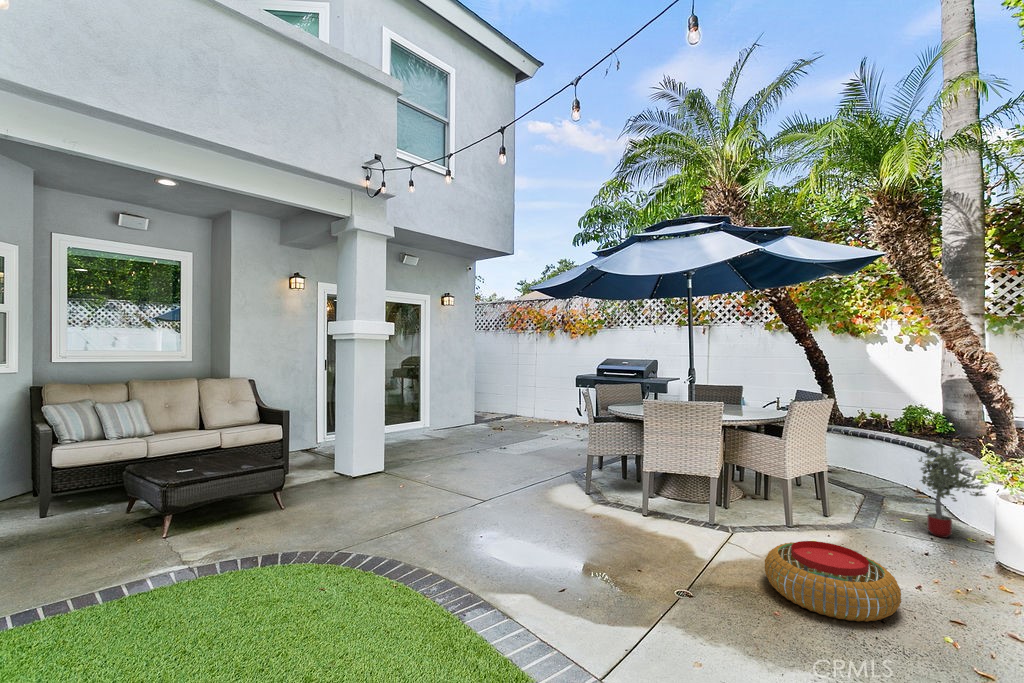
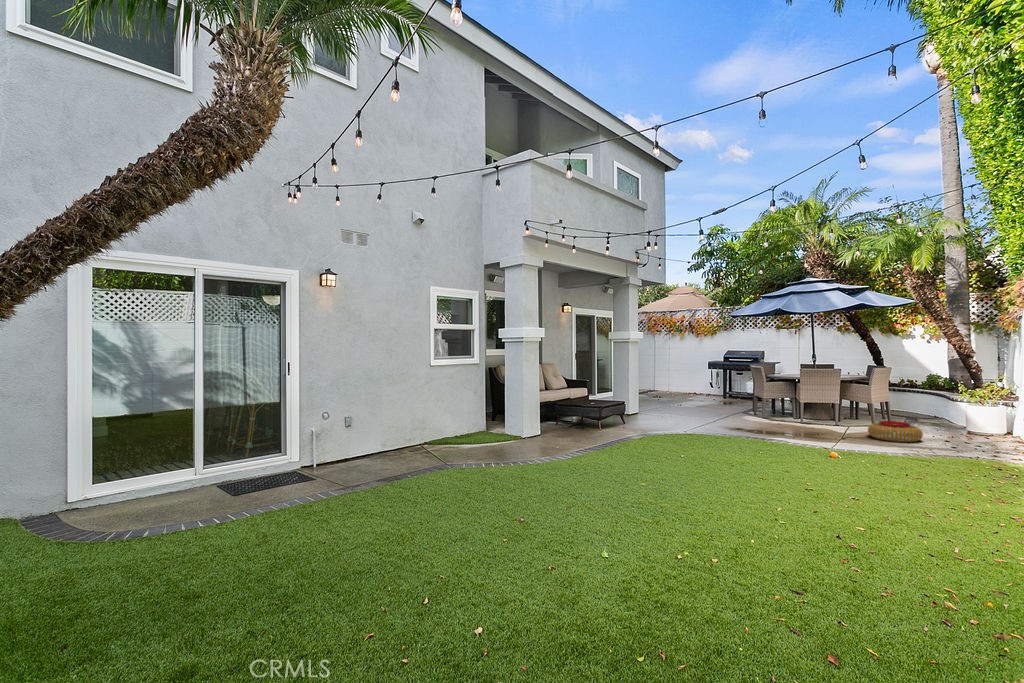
potted tree: present [919,439,987,537] -> none [930,384,963,428]

